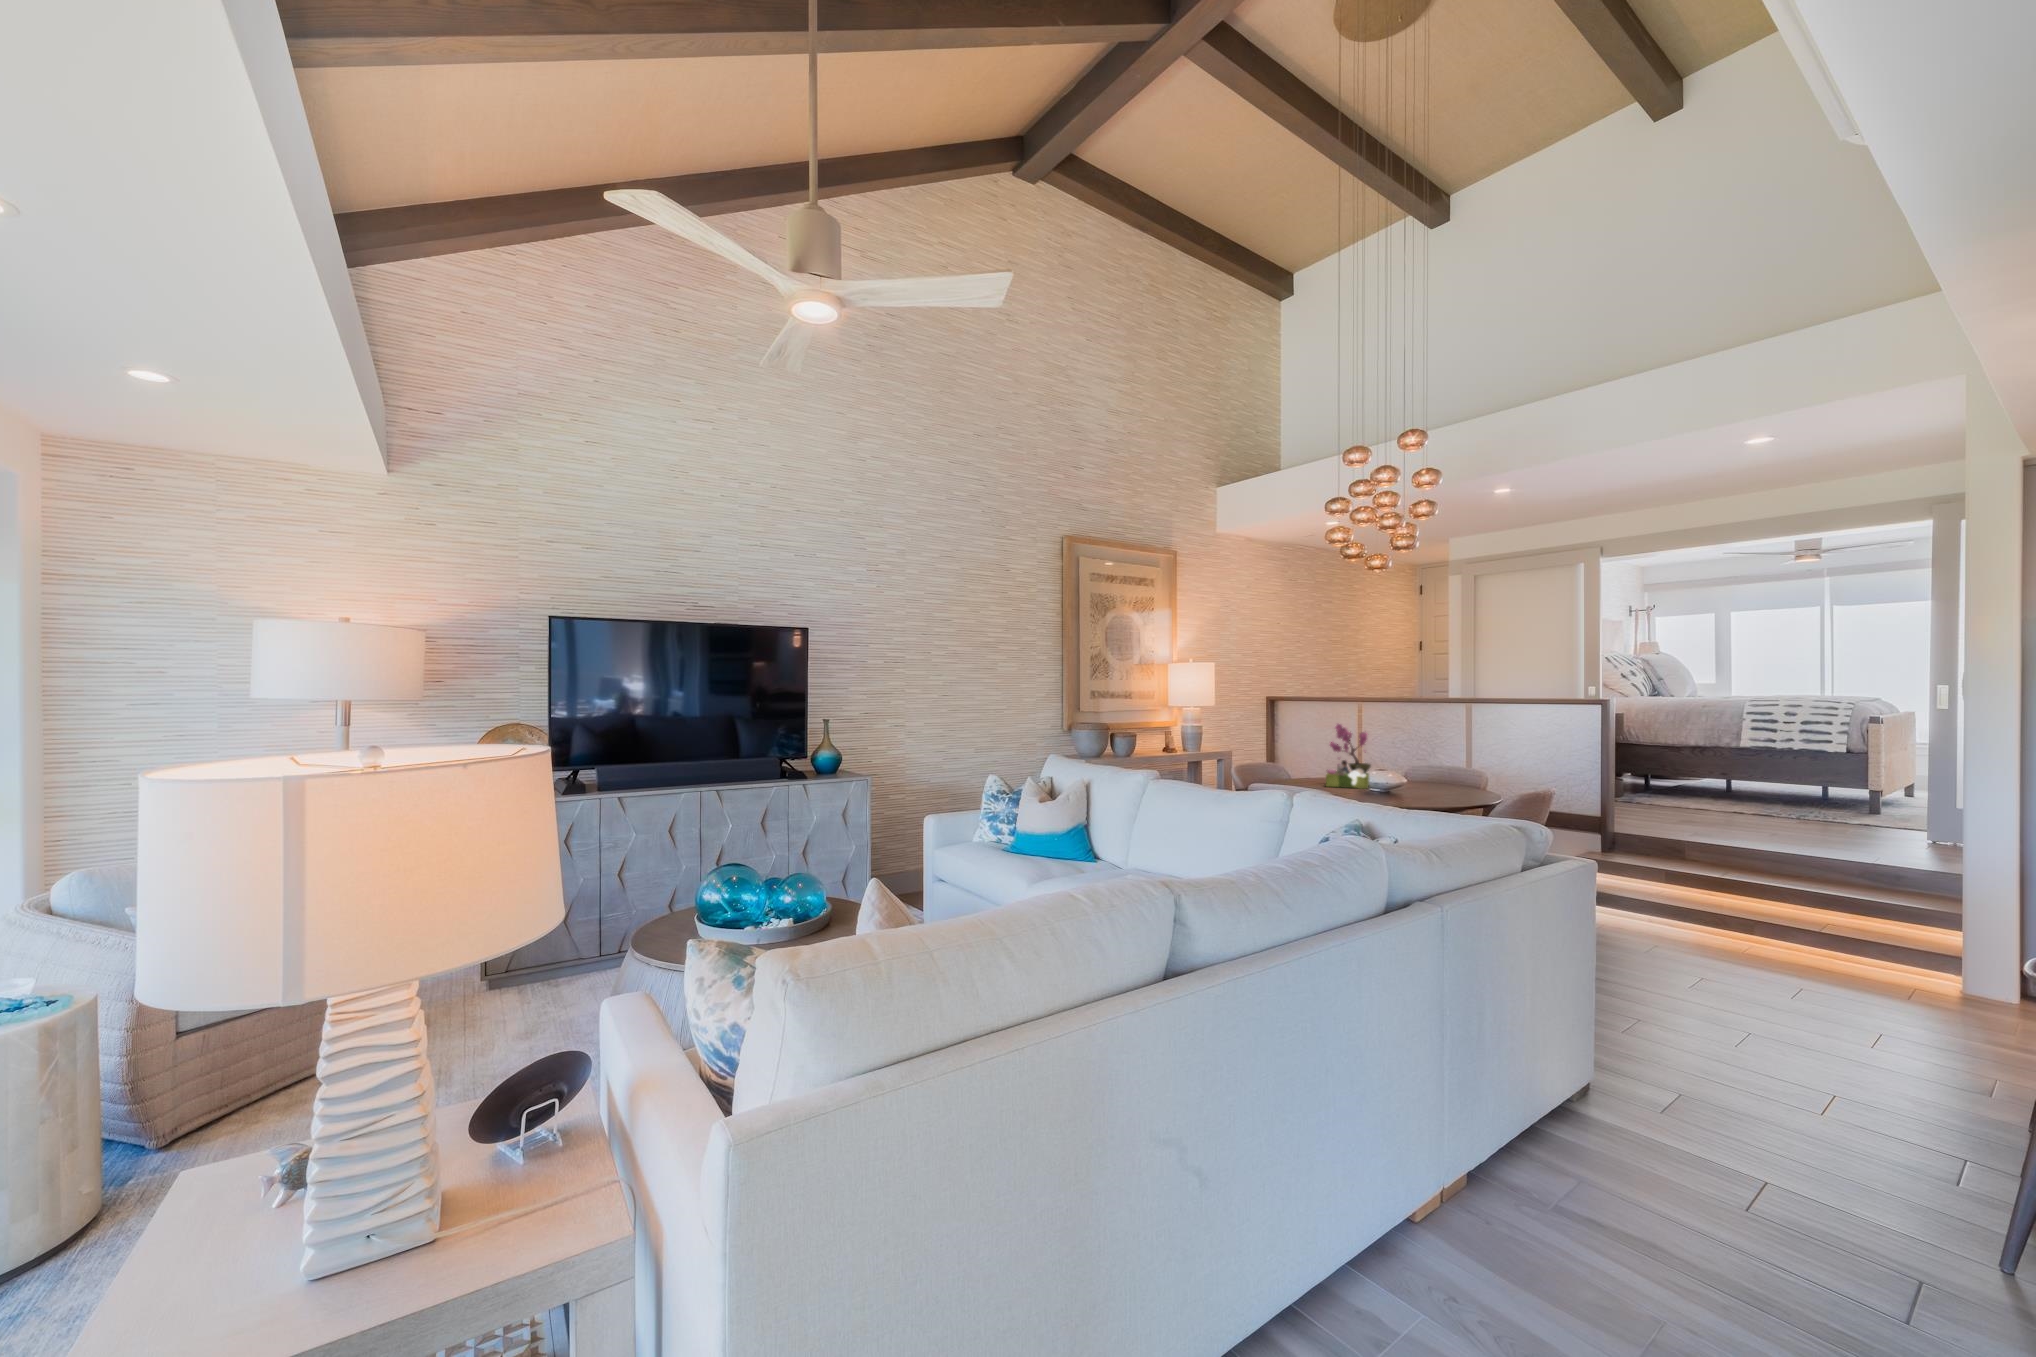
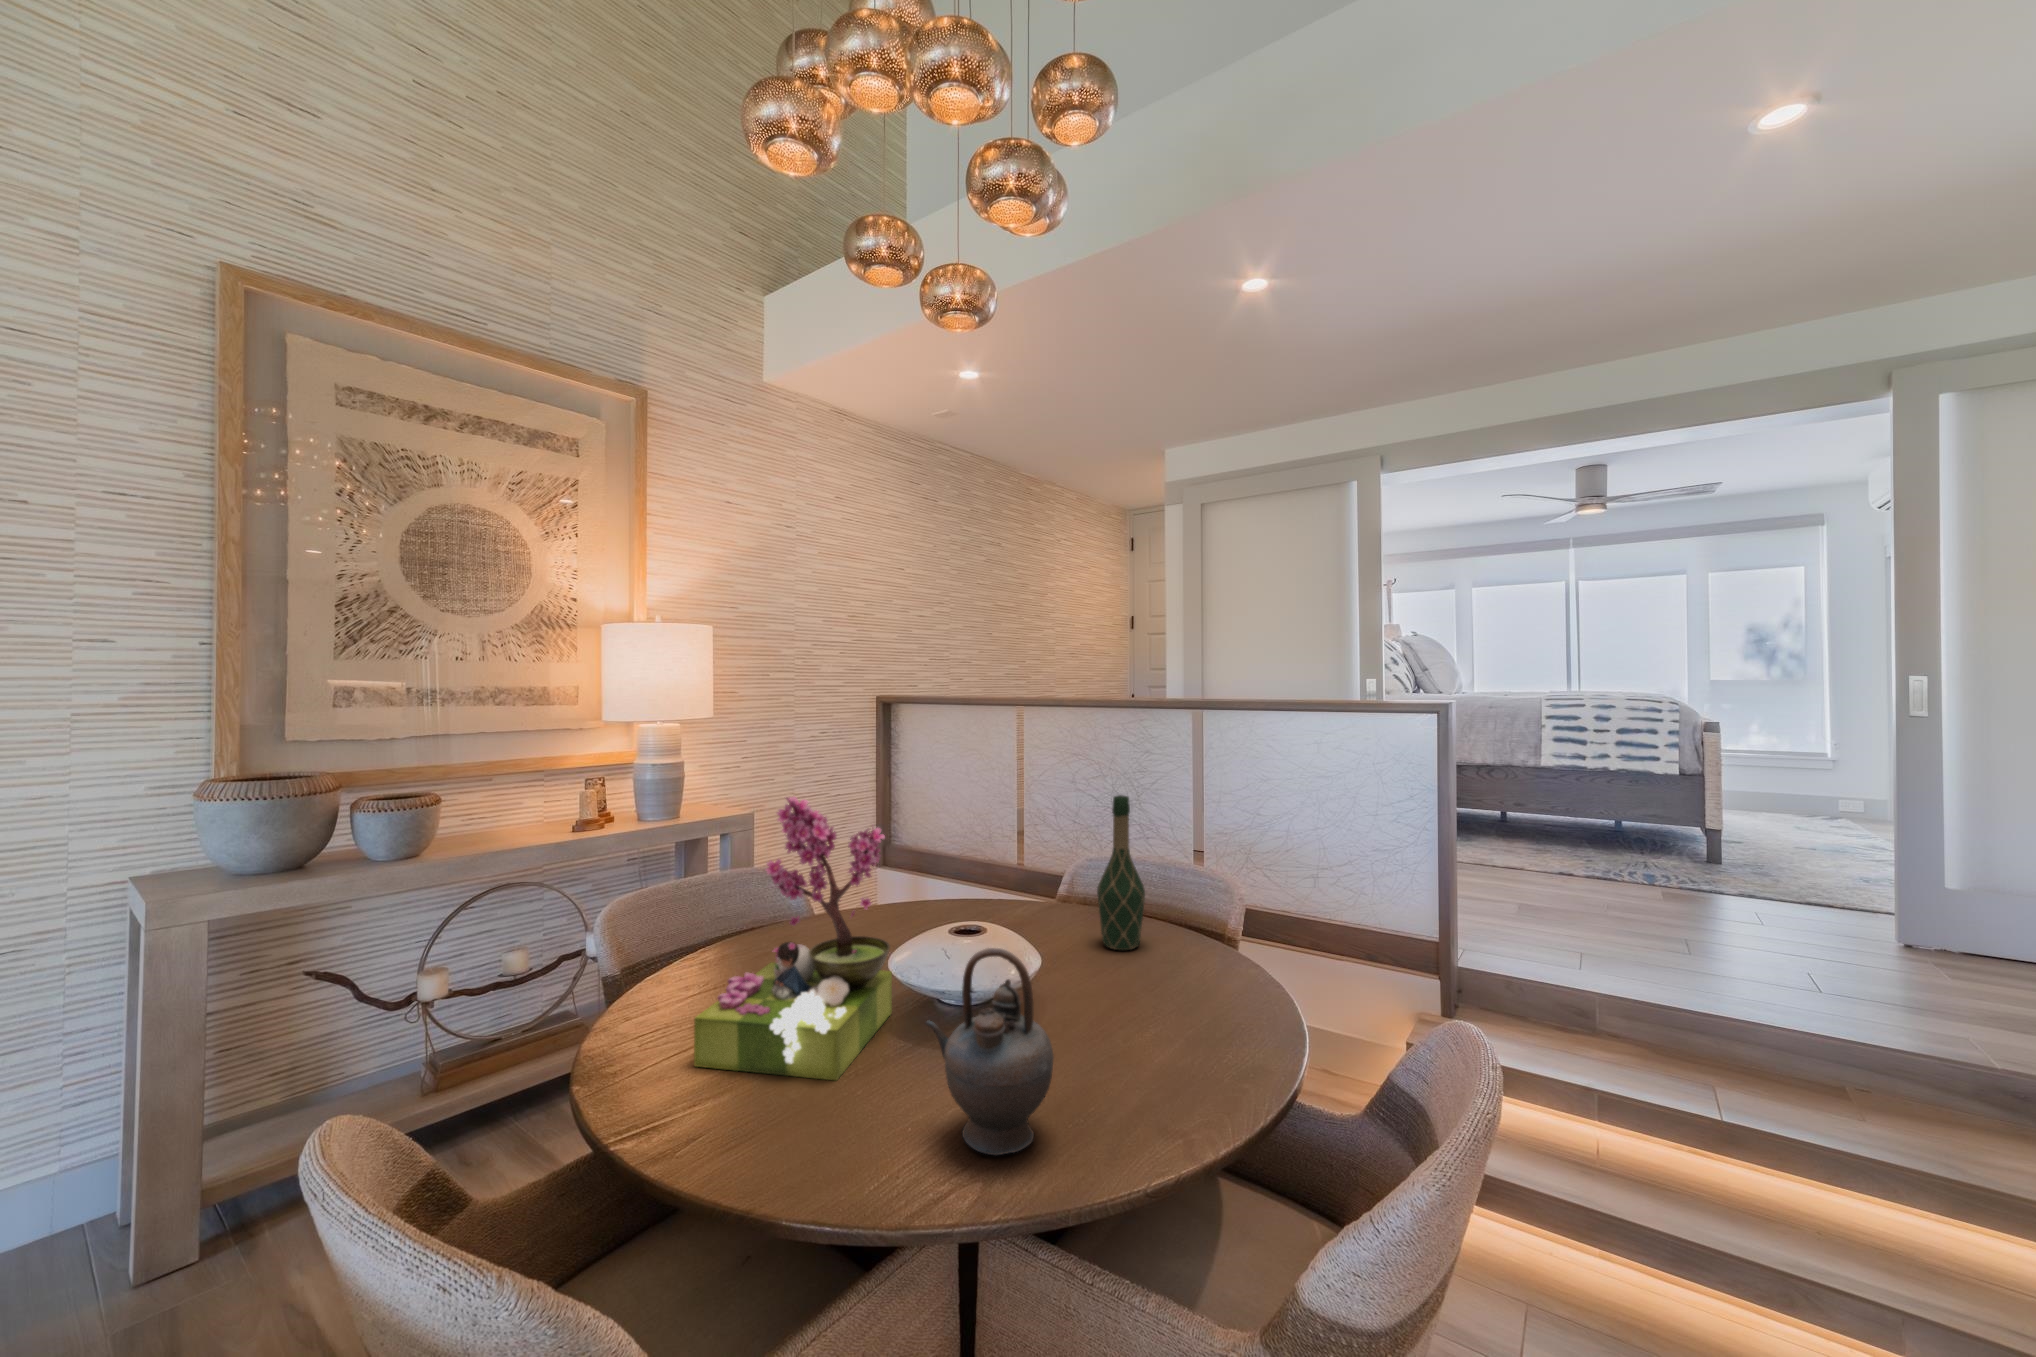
wine bottle: none [1428,730,1446,781] -> present [1097,795,1145,950]
teapot: none [1397,750,1430,793] -> present [925,948,1054,1155]

